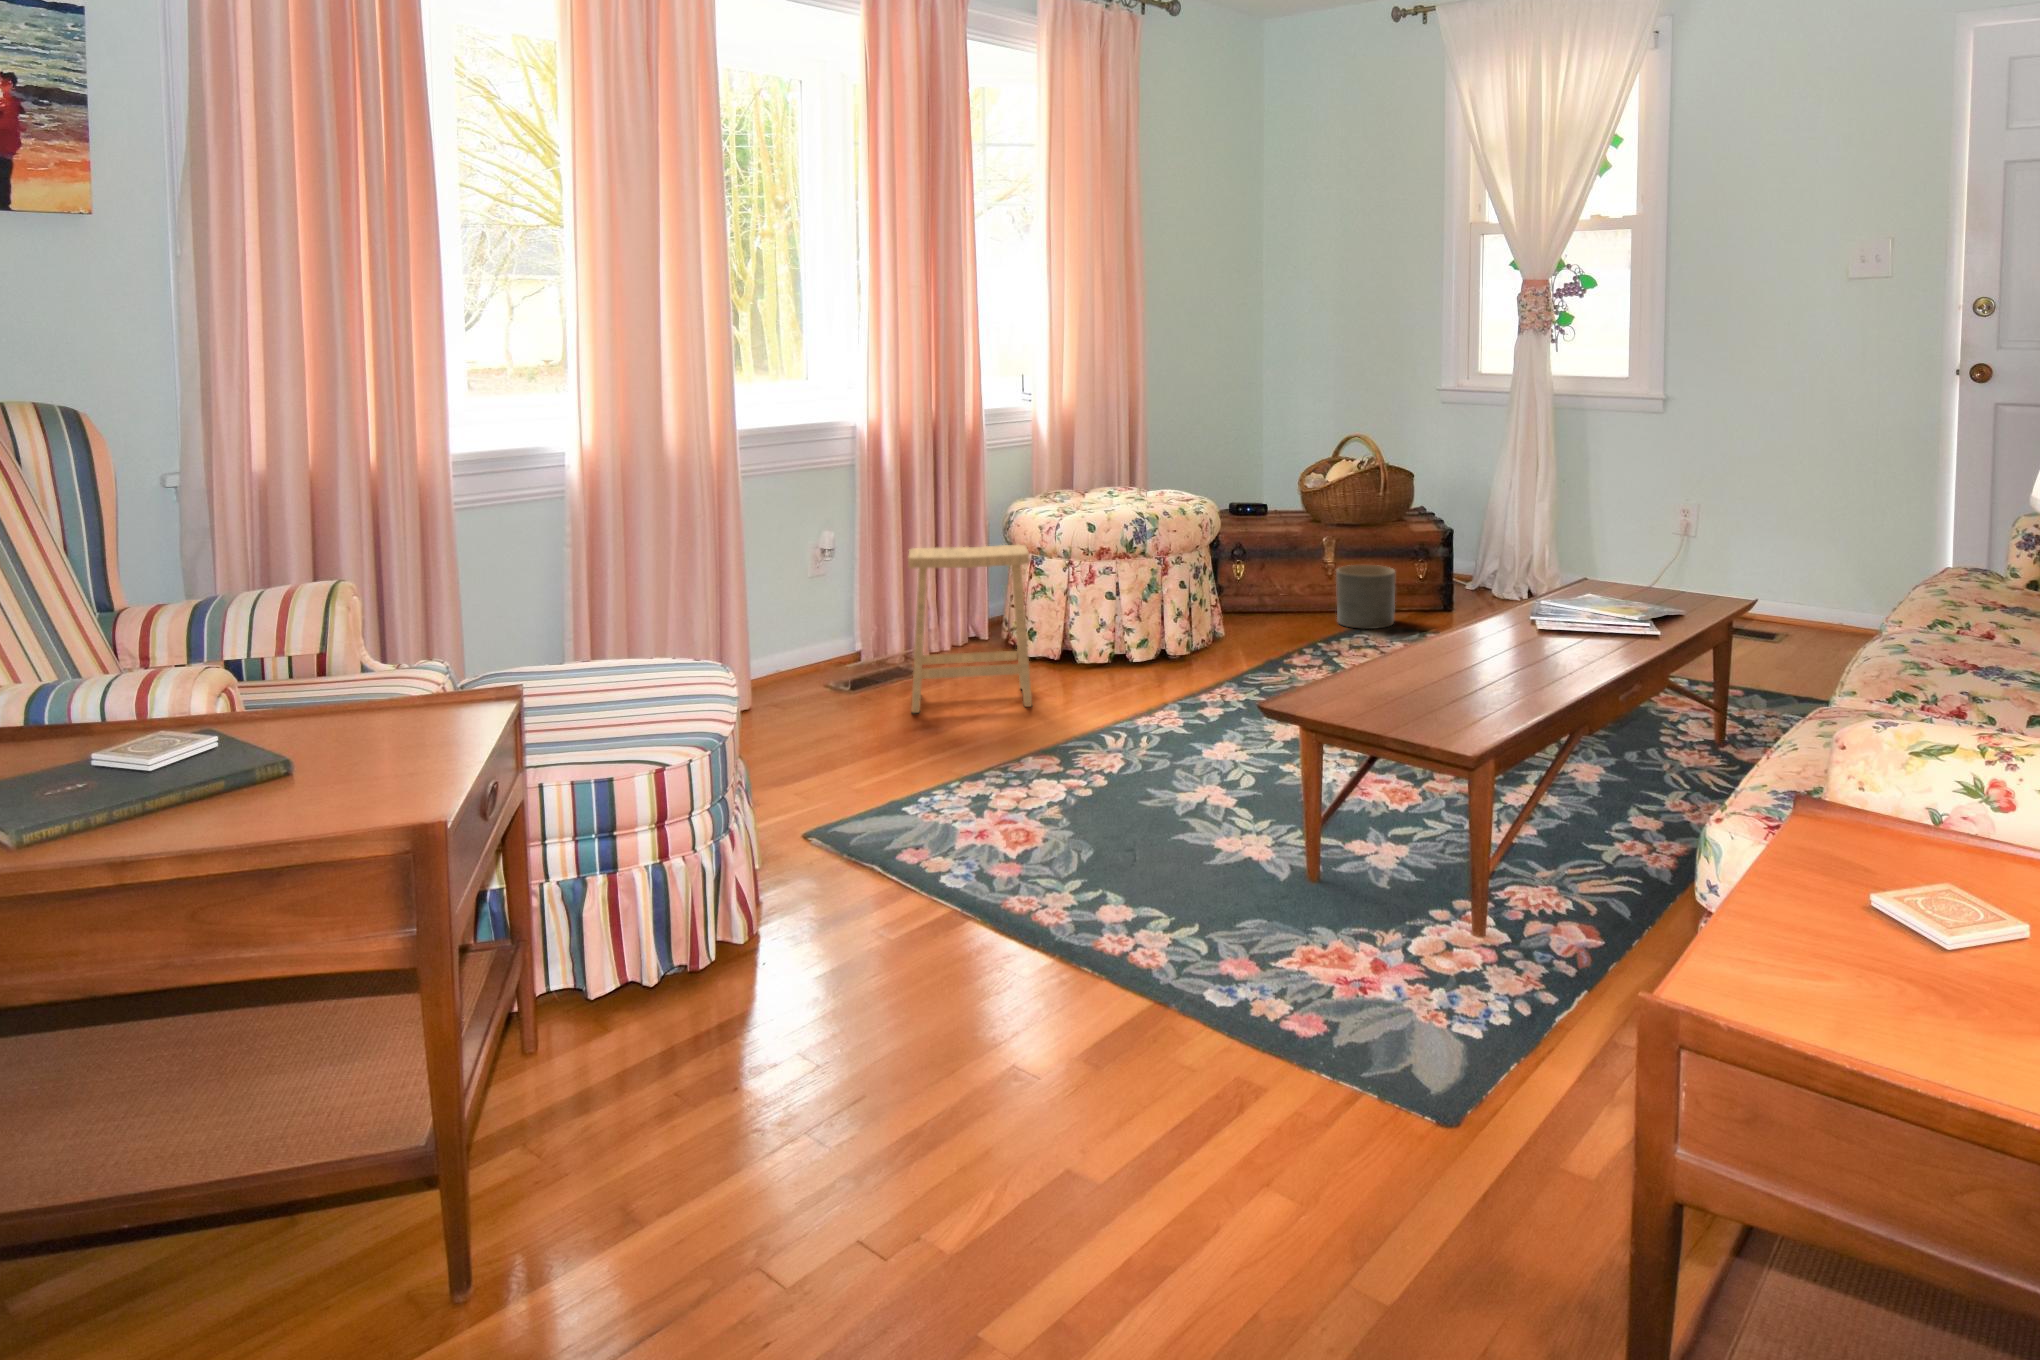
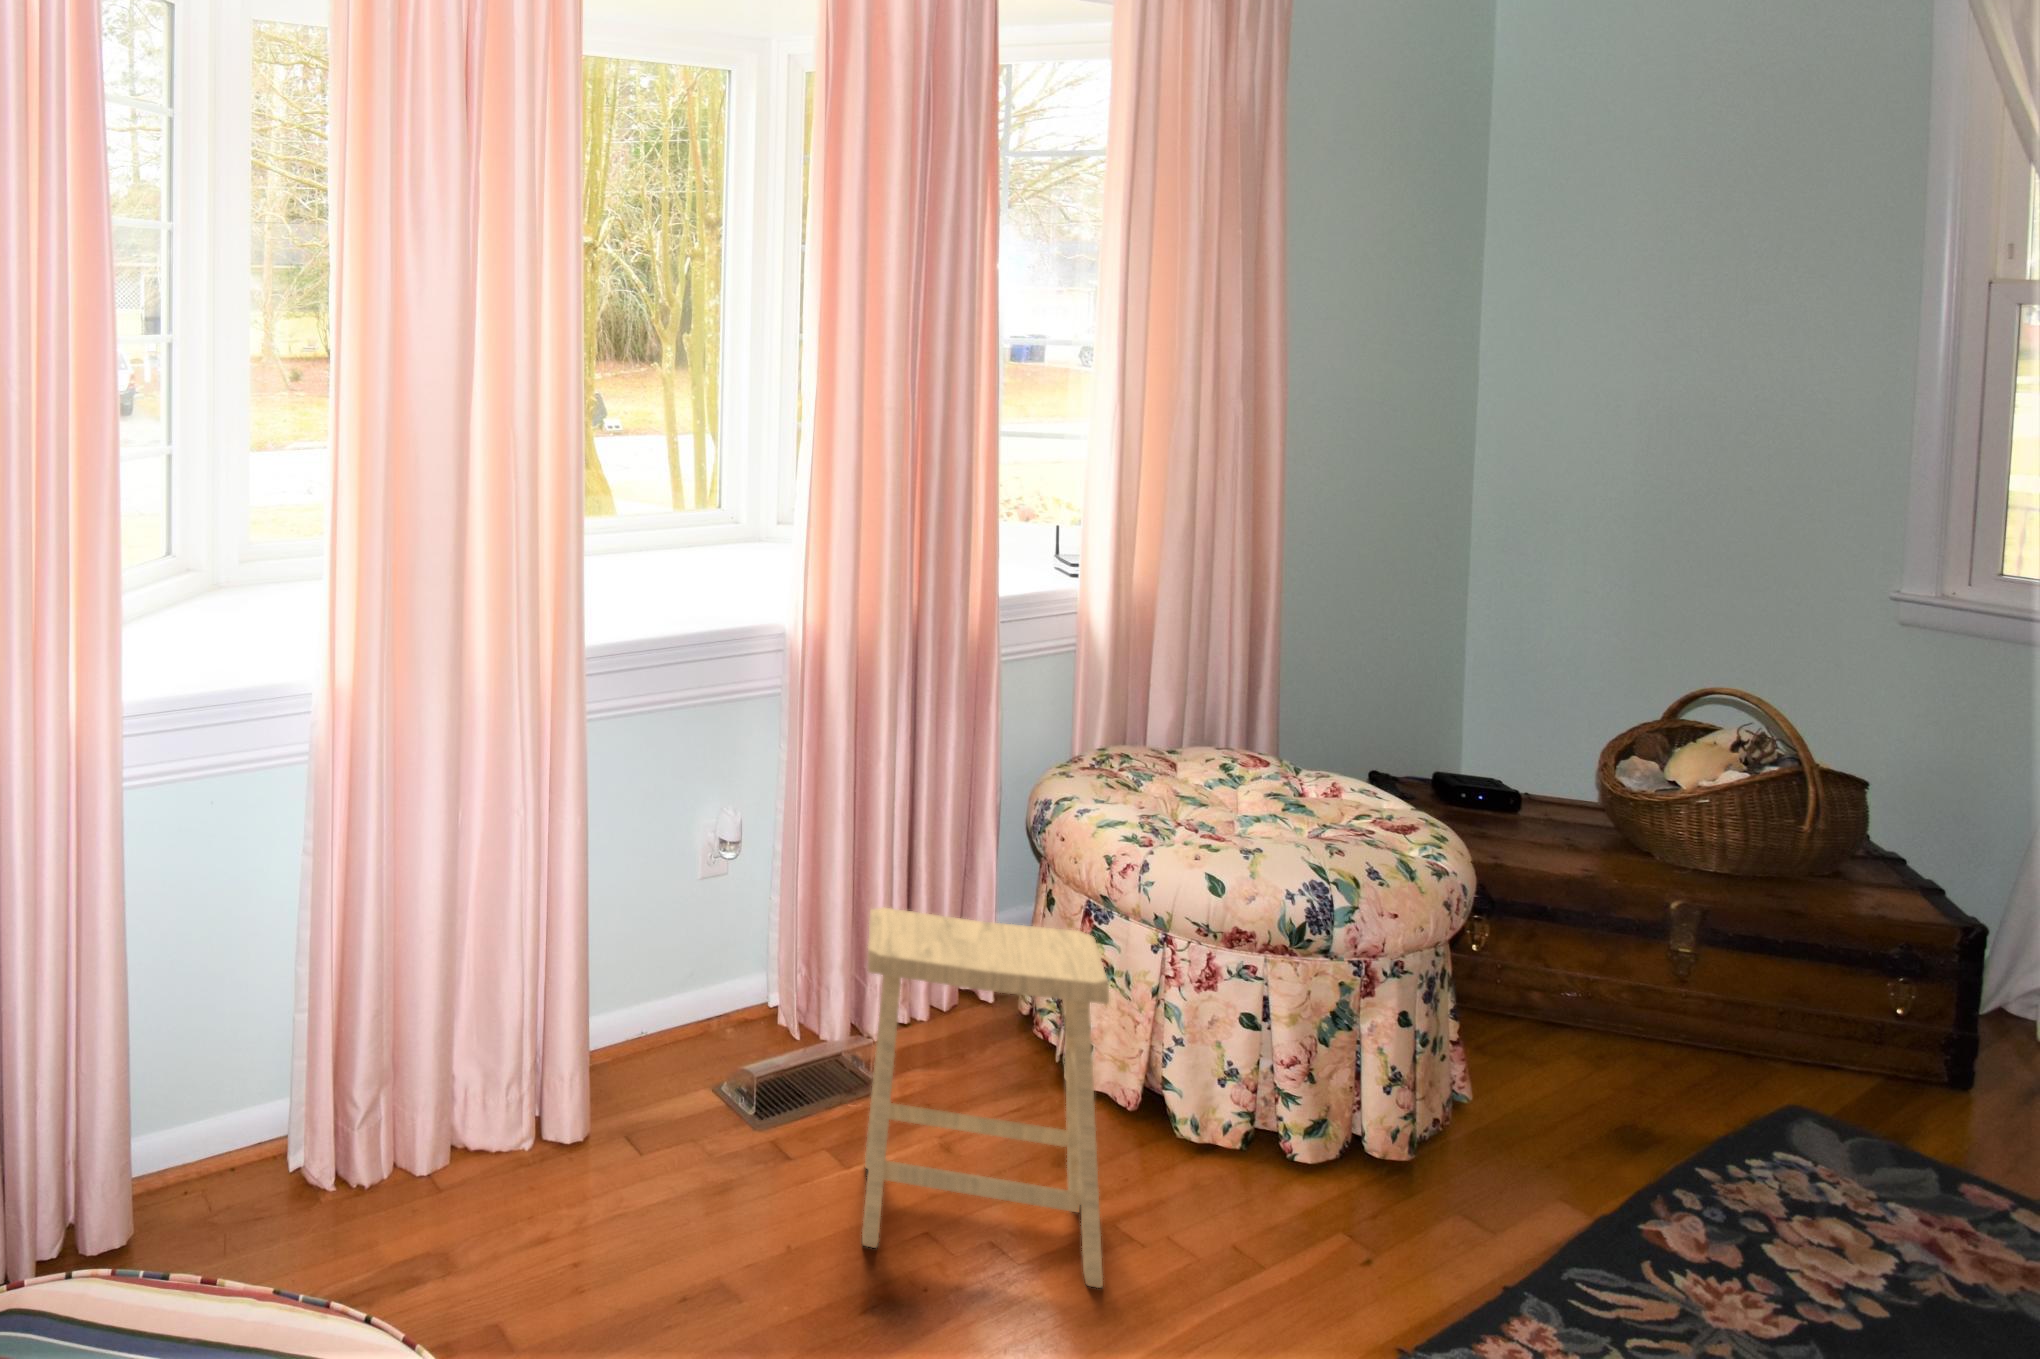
planter: present [1336,565,1395,629] -> none [1710,969,1871,1135]

